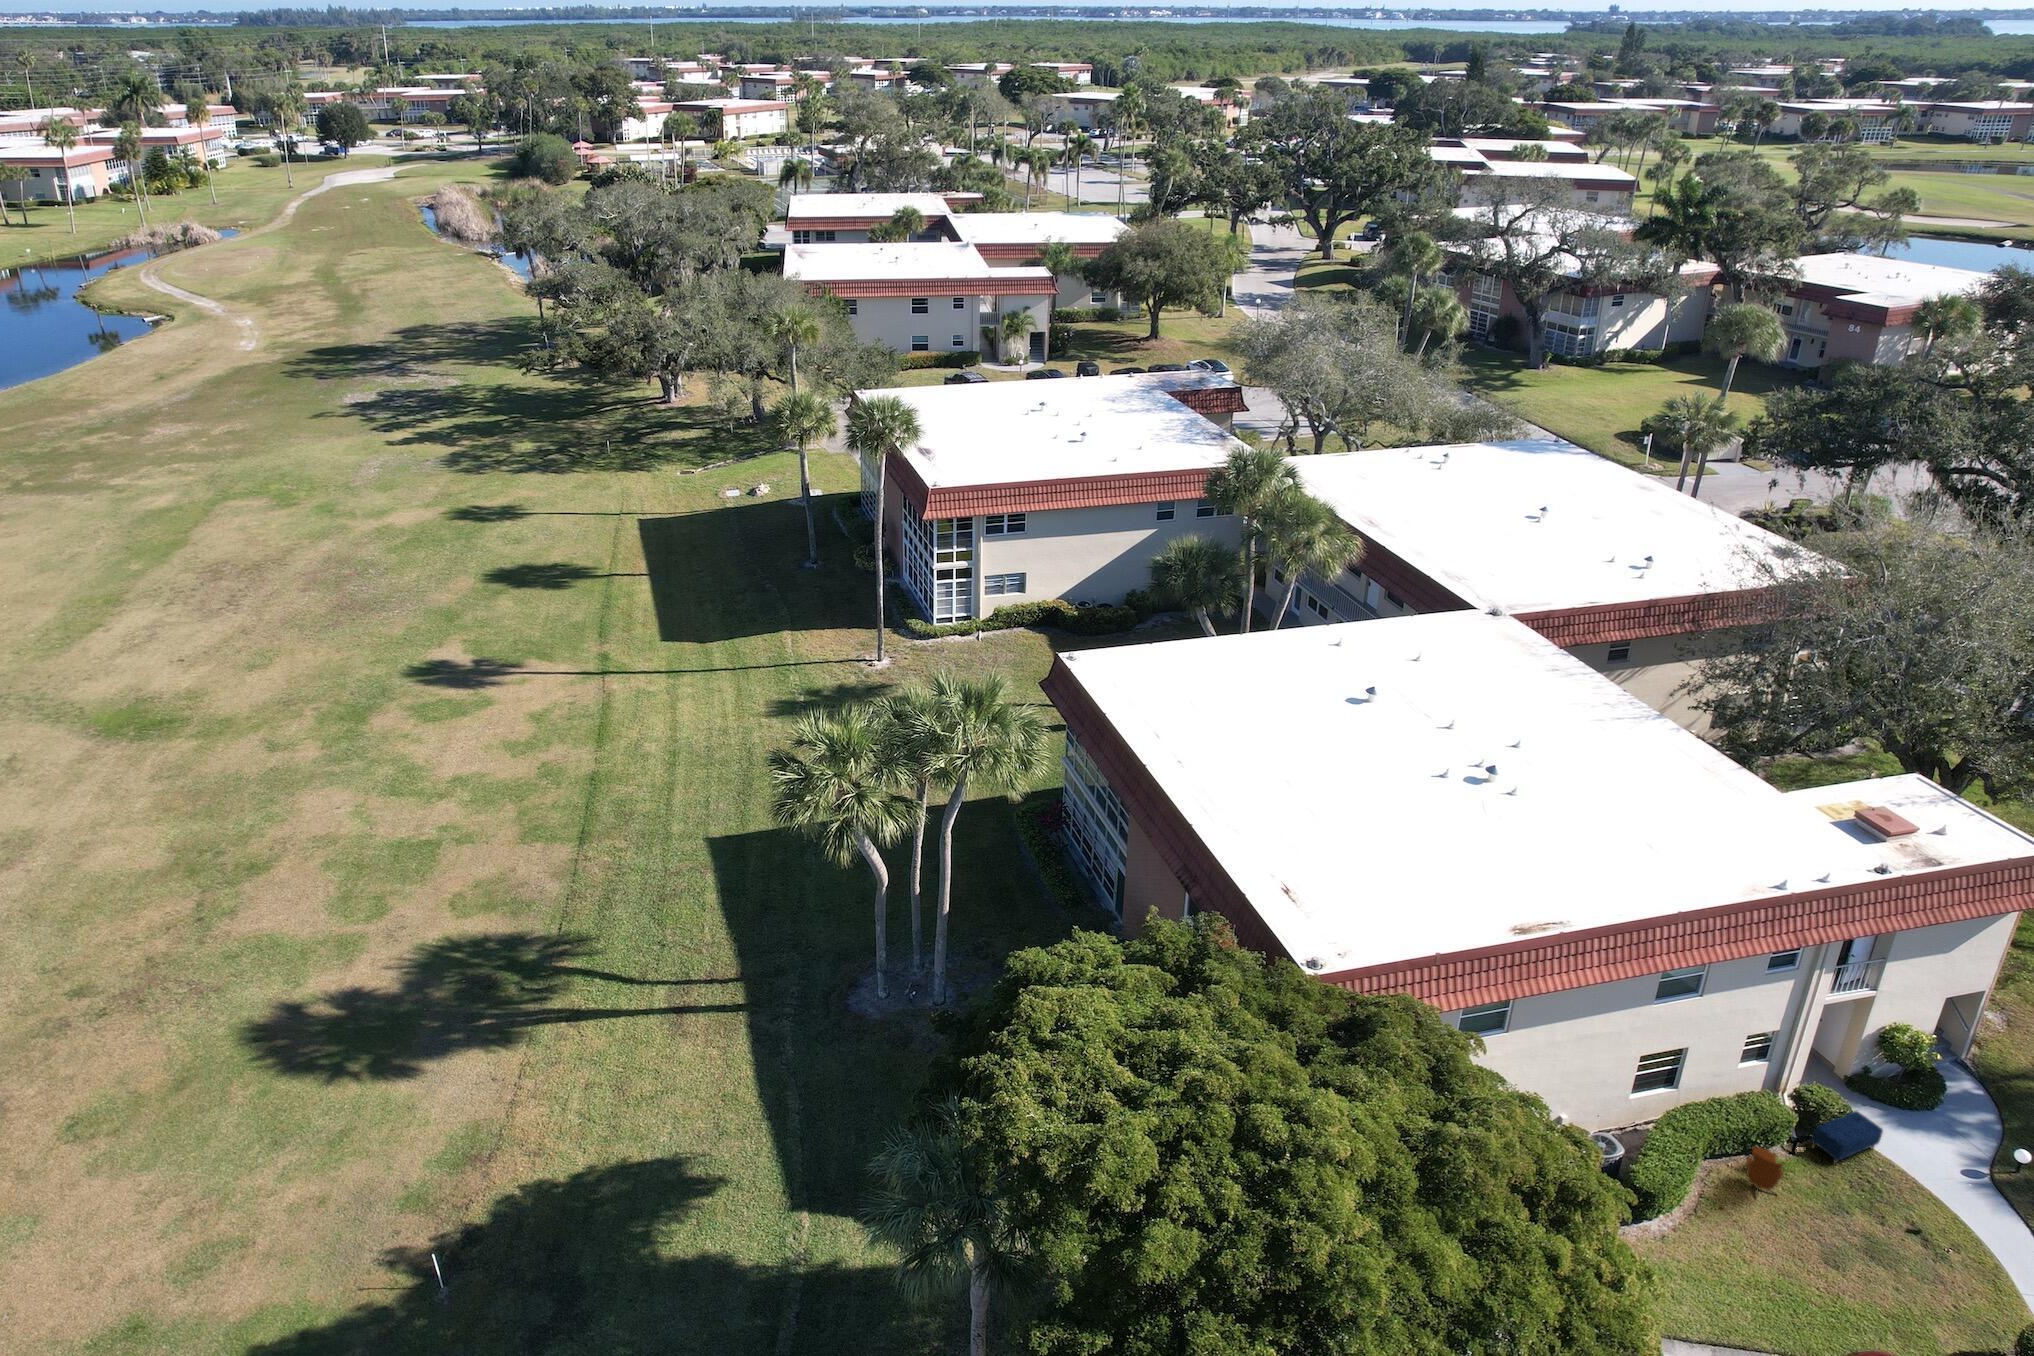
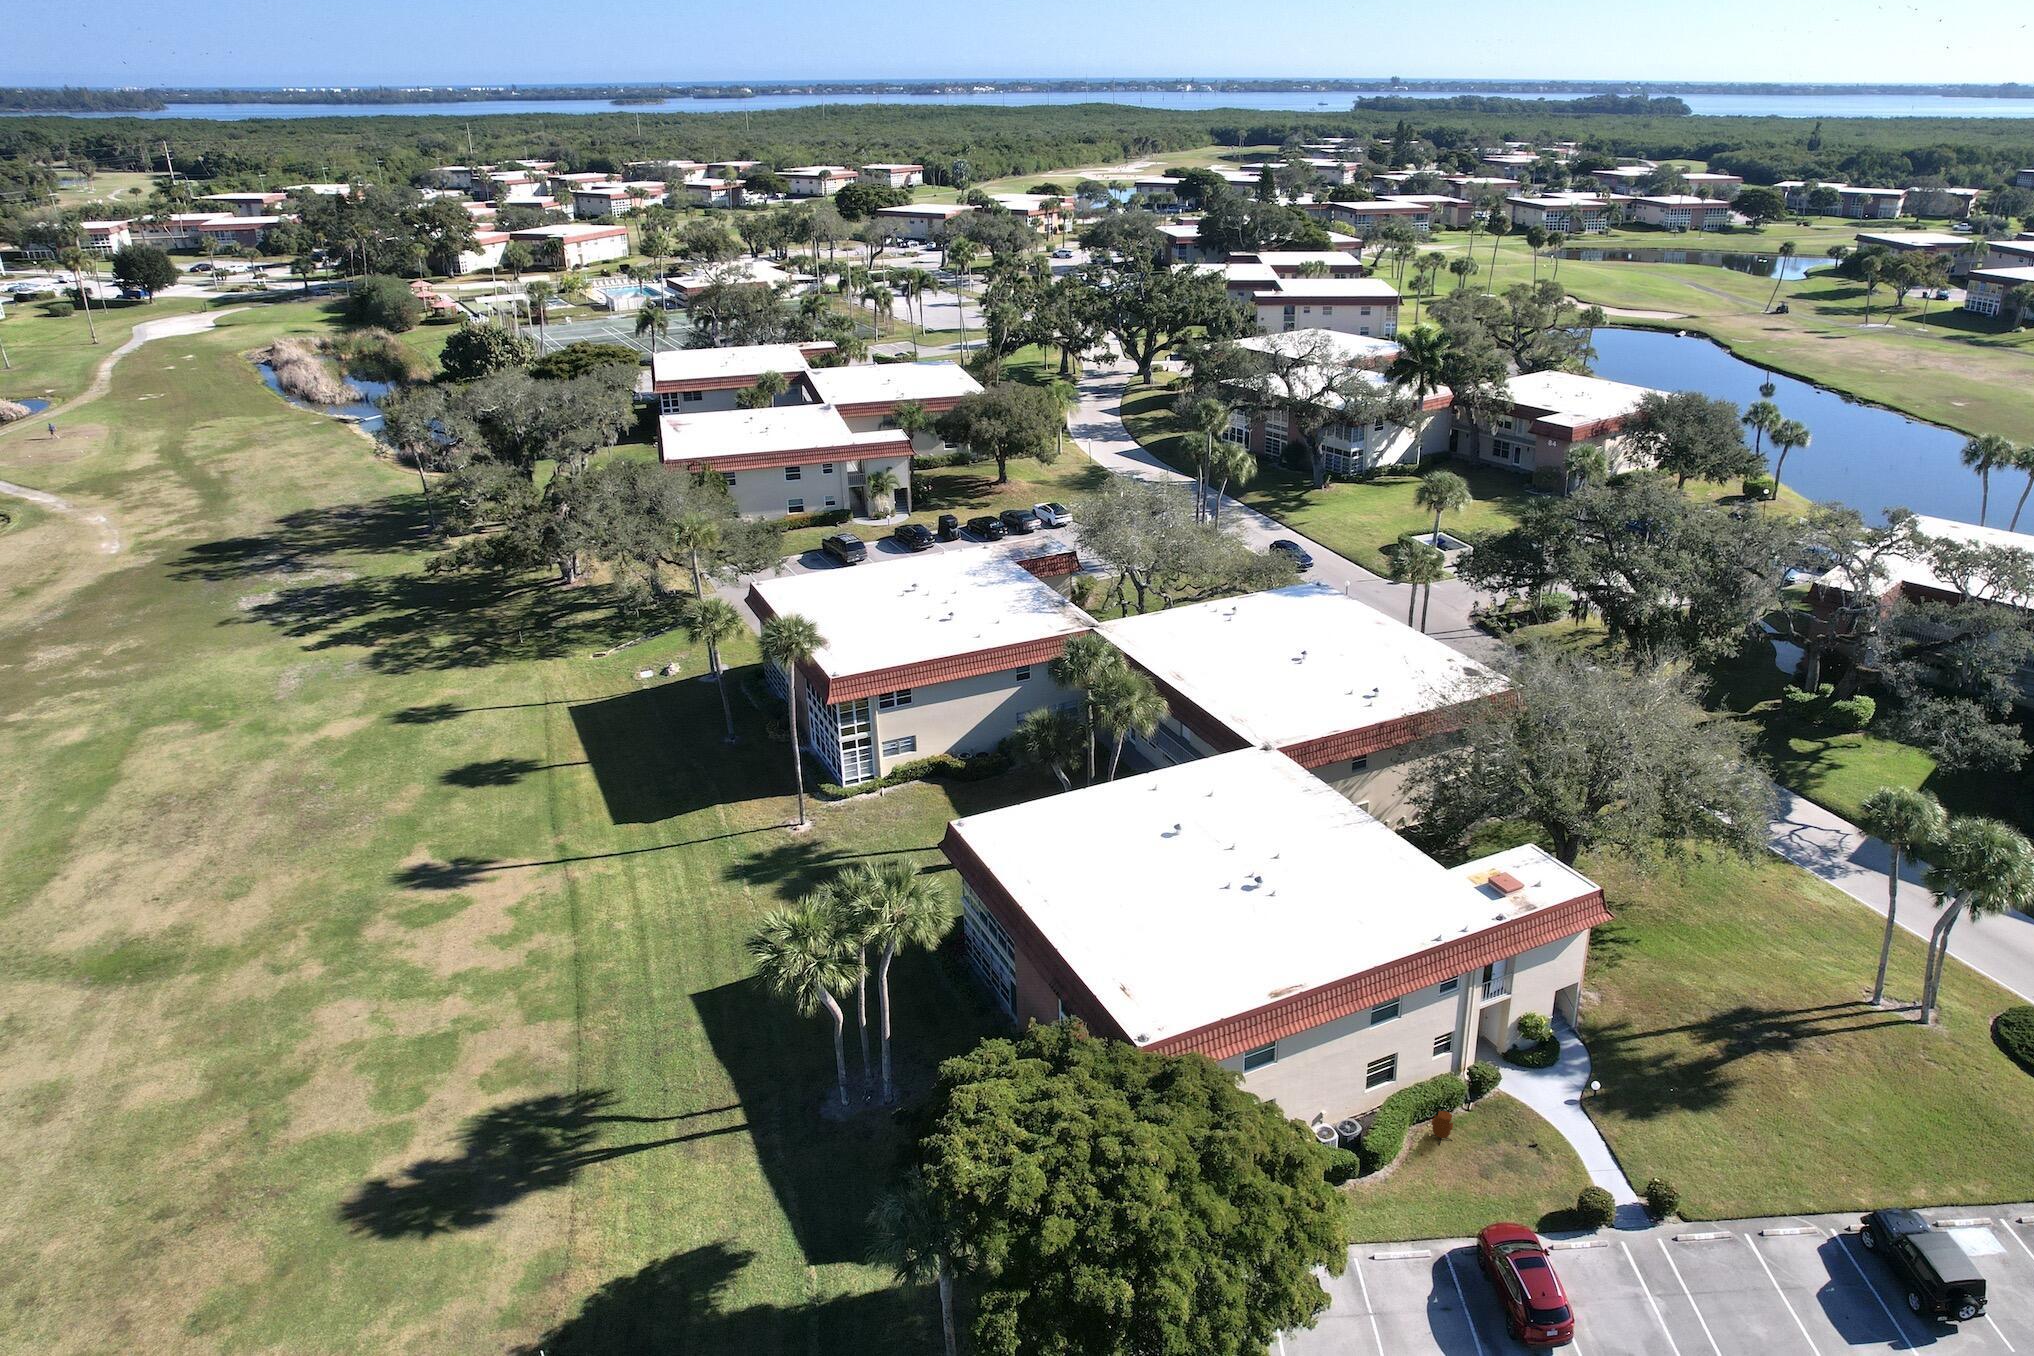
bench: present [1811,1111,1883,1165] -> none [1474,1076,1514,1115]

